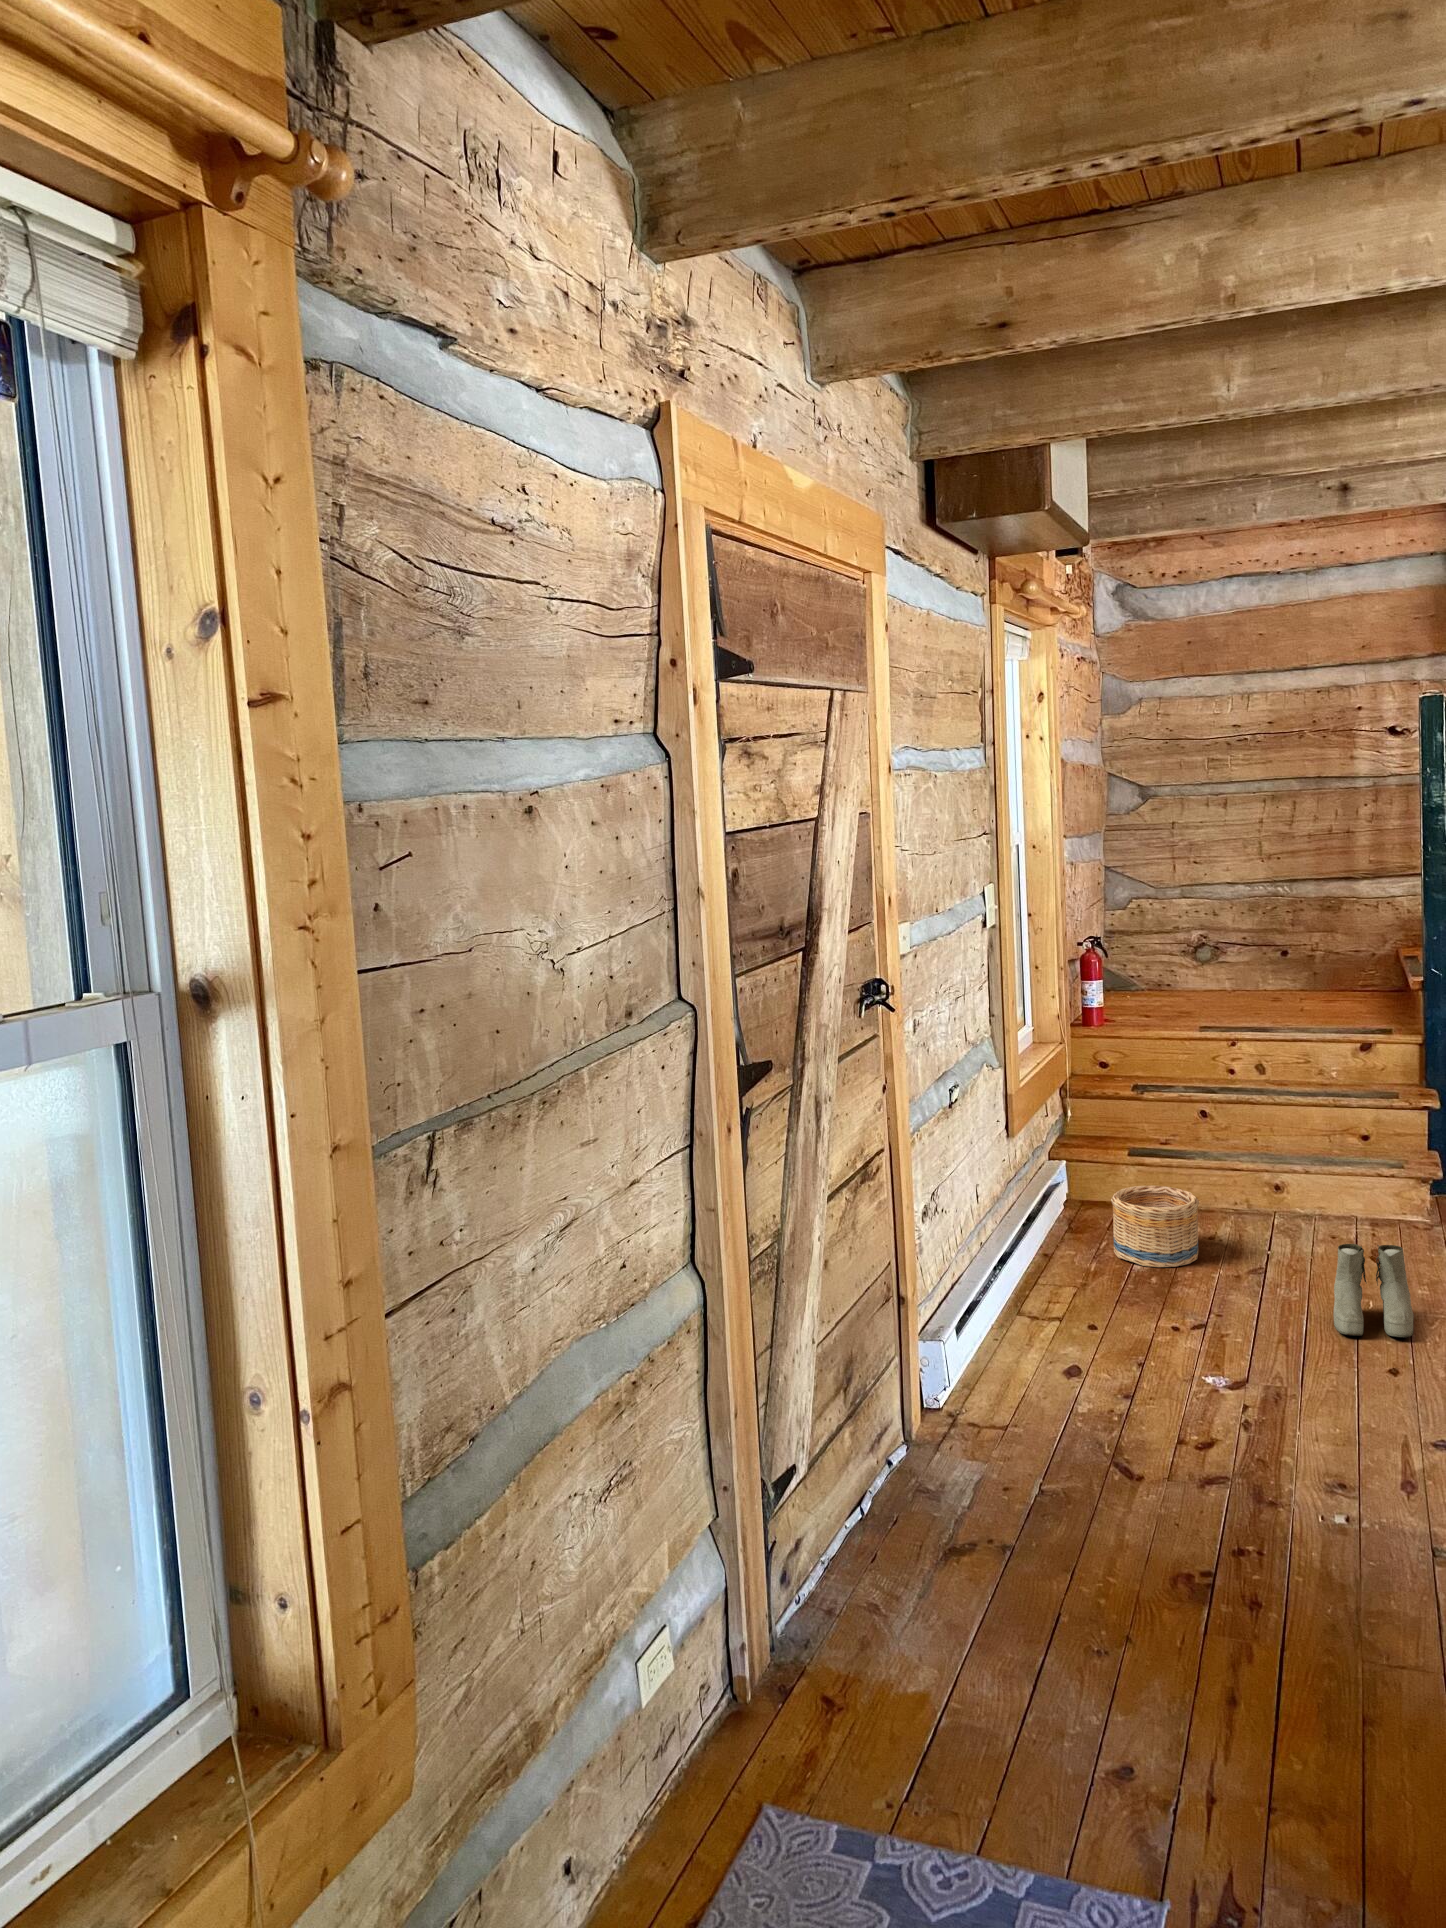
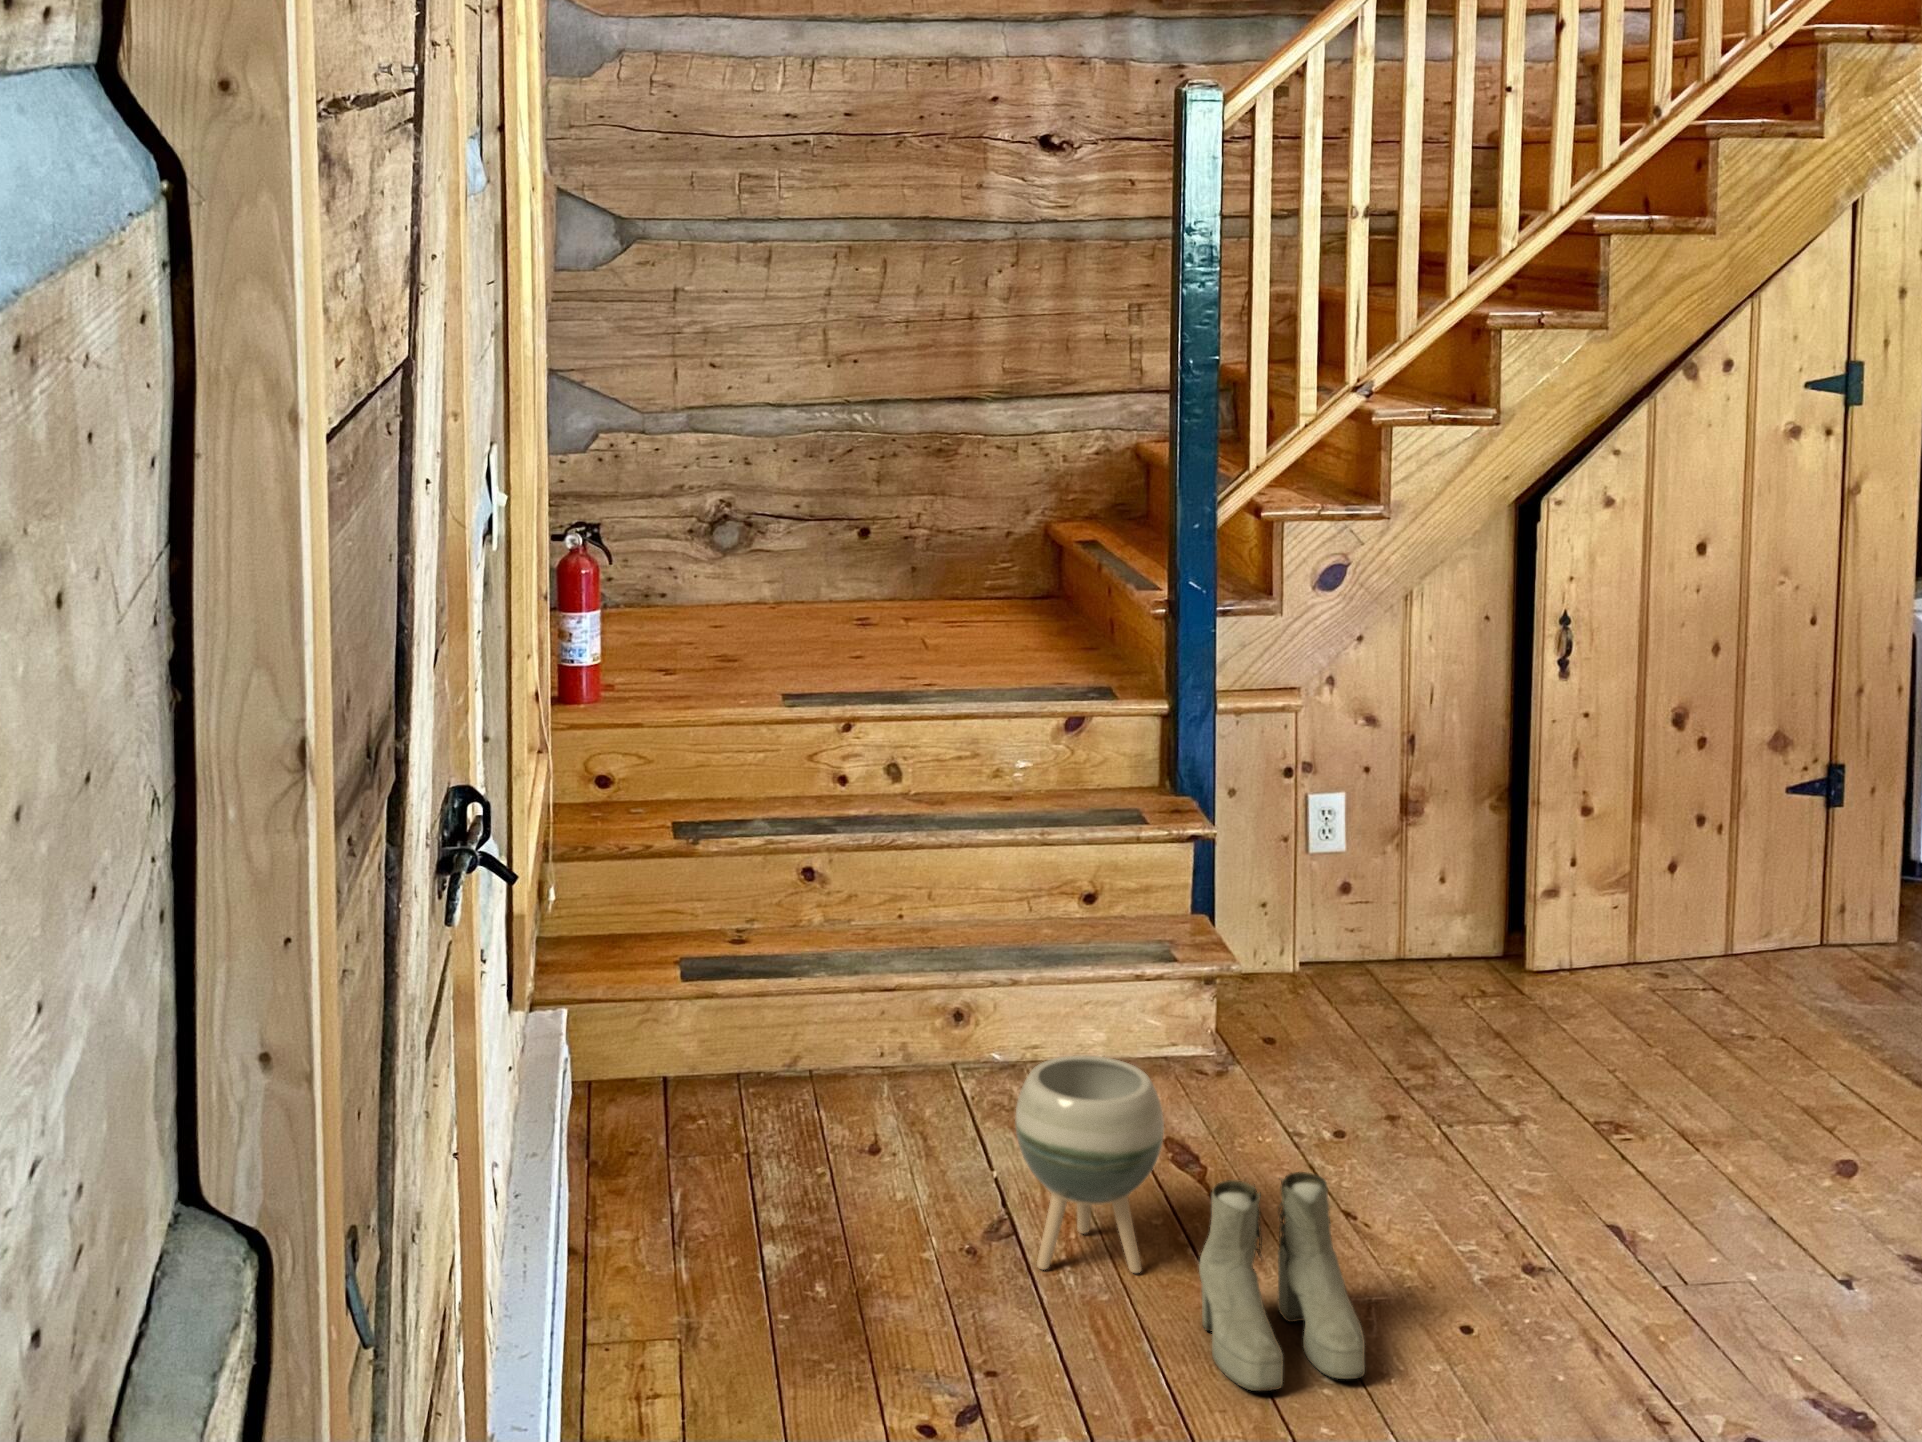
basket: present [1111,1185,1199,1267] -> none [700,1059,878,1252]
planter: none [1258,1190,1335,1293] -> present [1015,1056,1164,1273]

